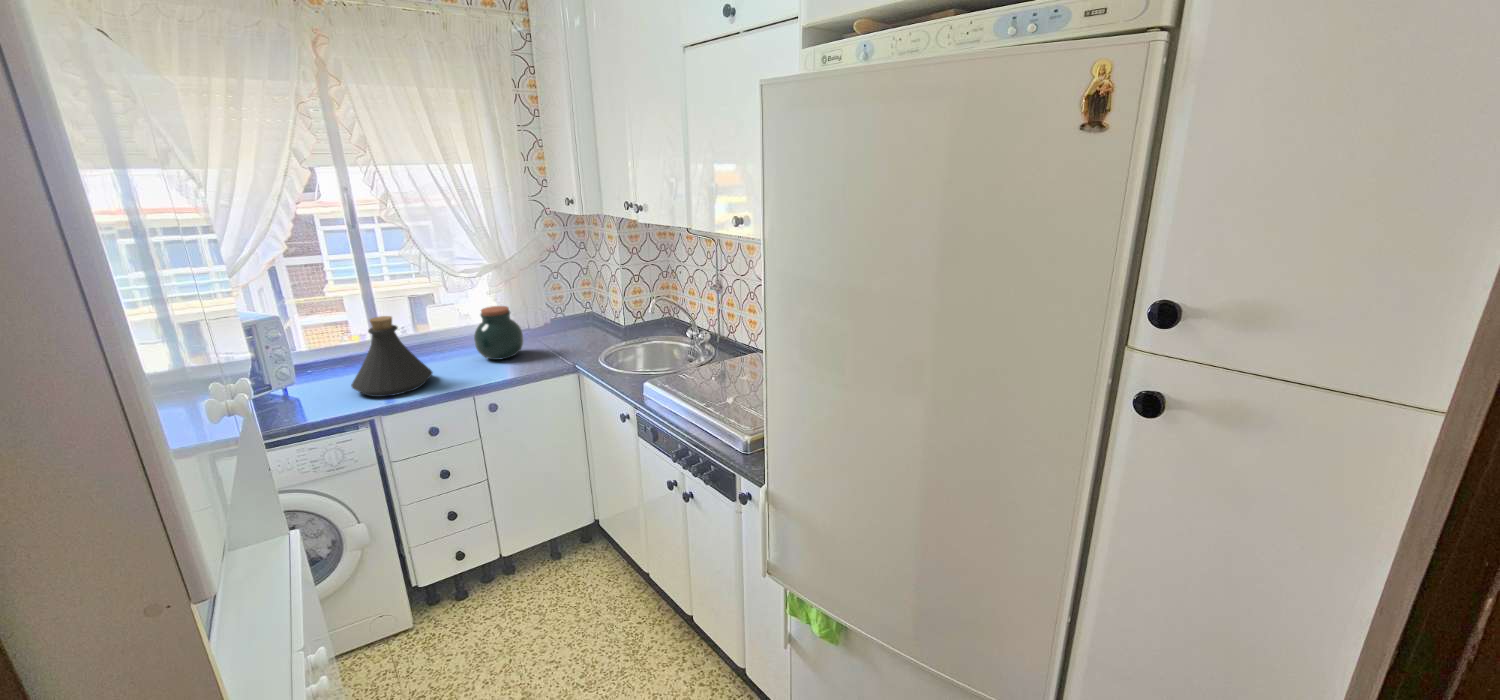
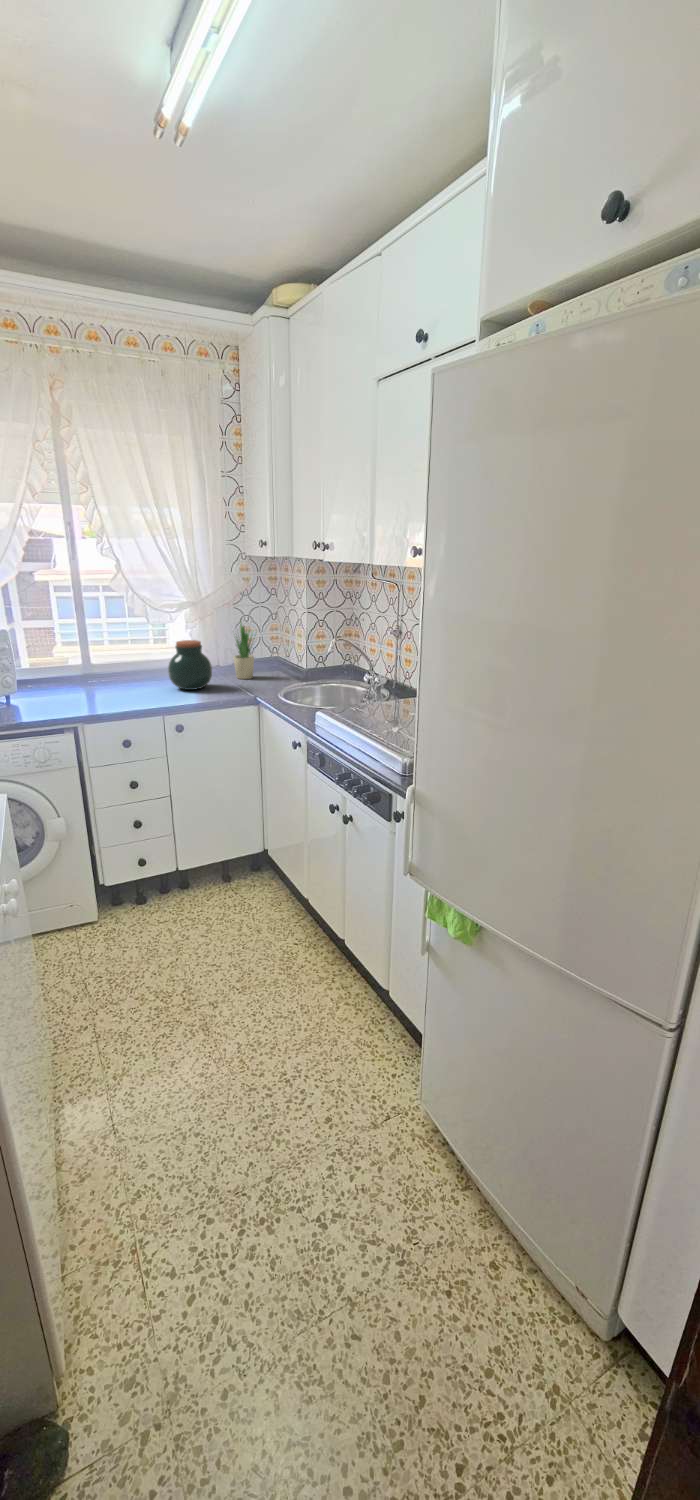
potted plant: none [542,277,569,340] -> present [234,624,255,679]
bottle: present [351,316,432,397] -> none [60,637,130,709]

